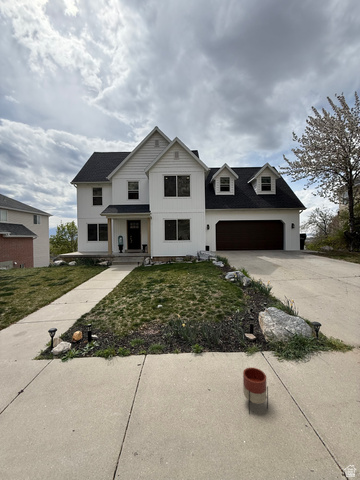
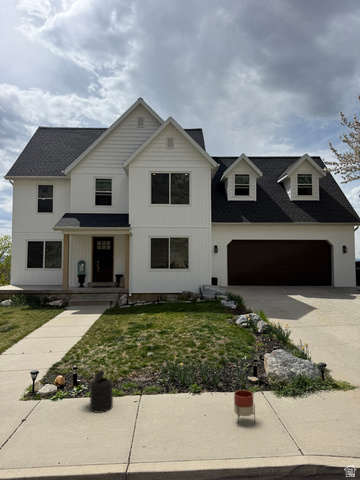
trash can: none [90,338,115,384] -> present [90,370,113,413]

